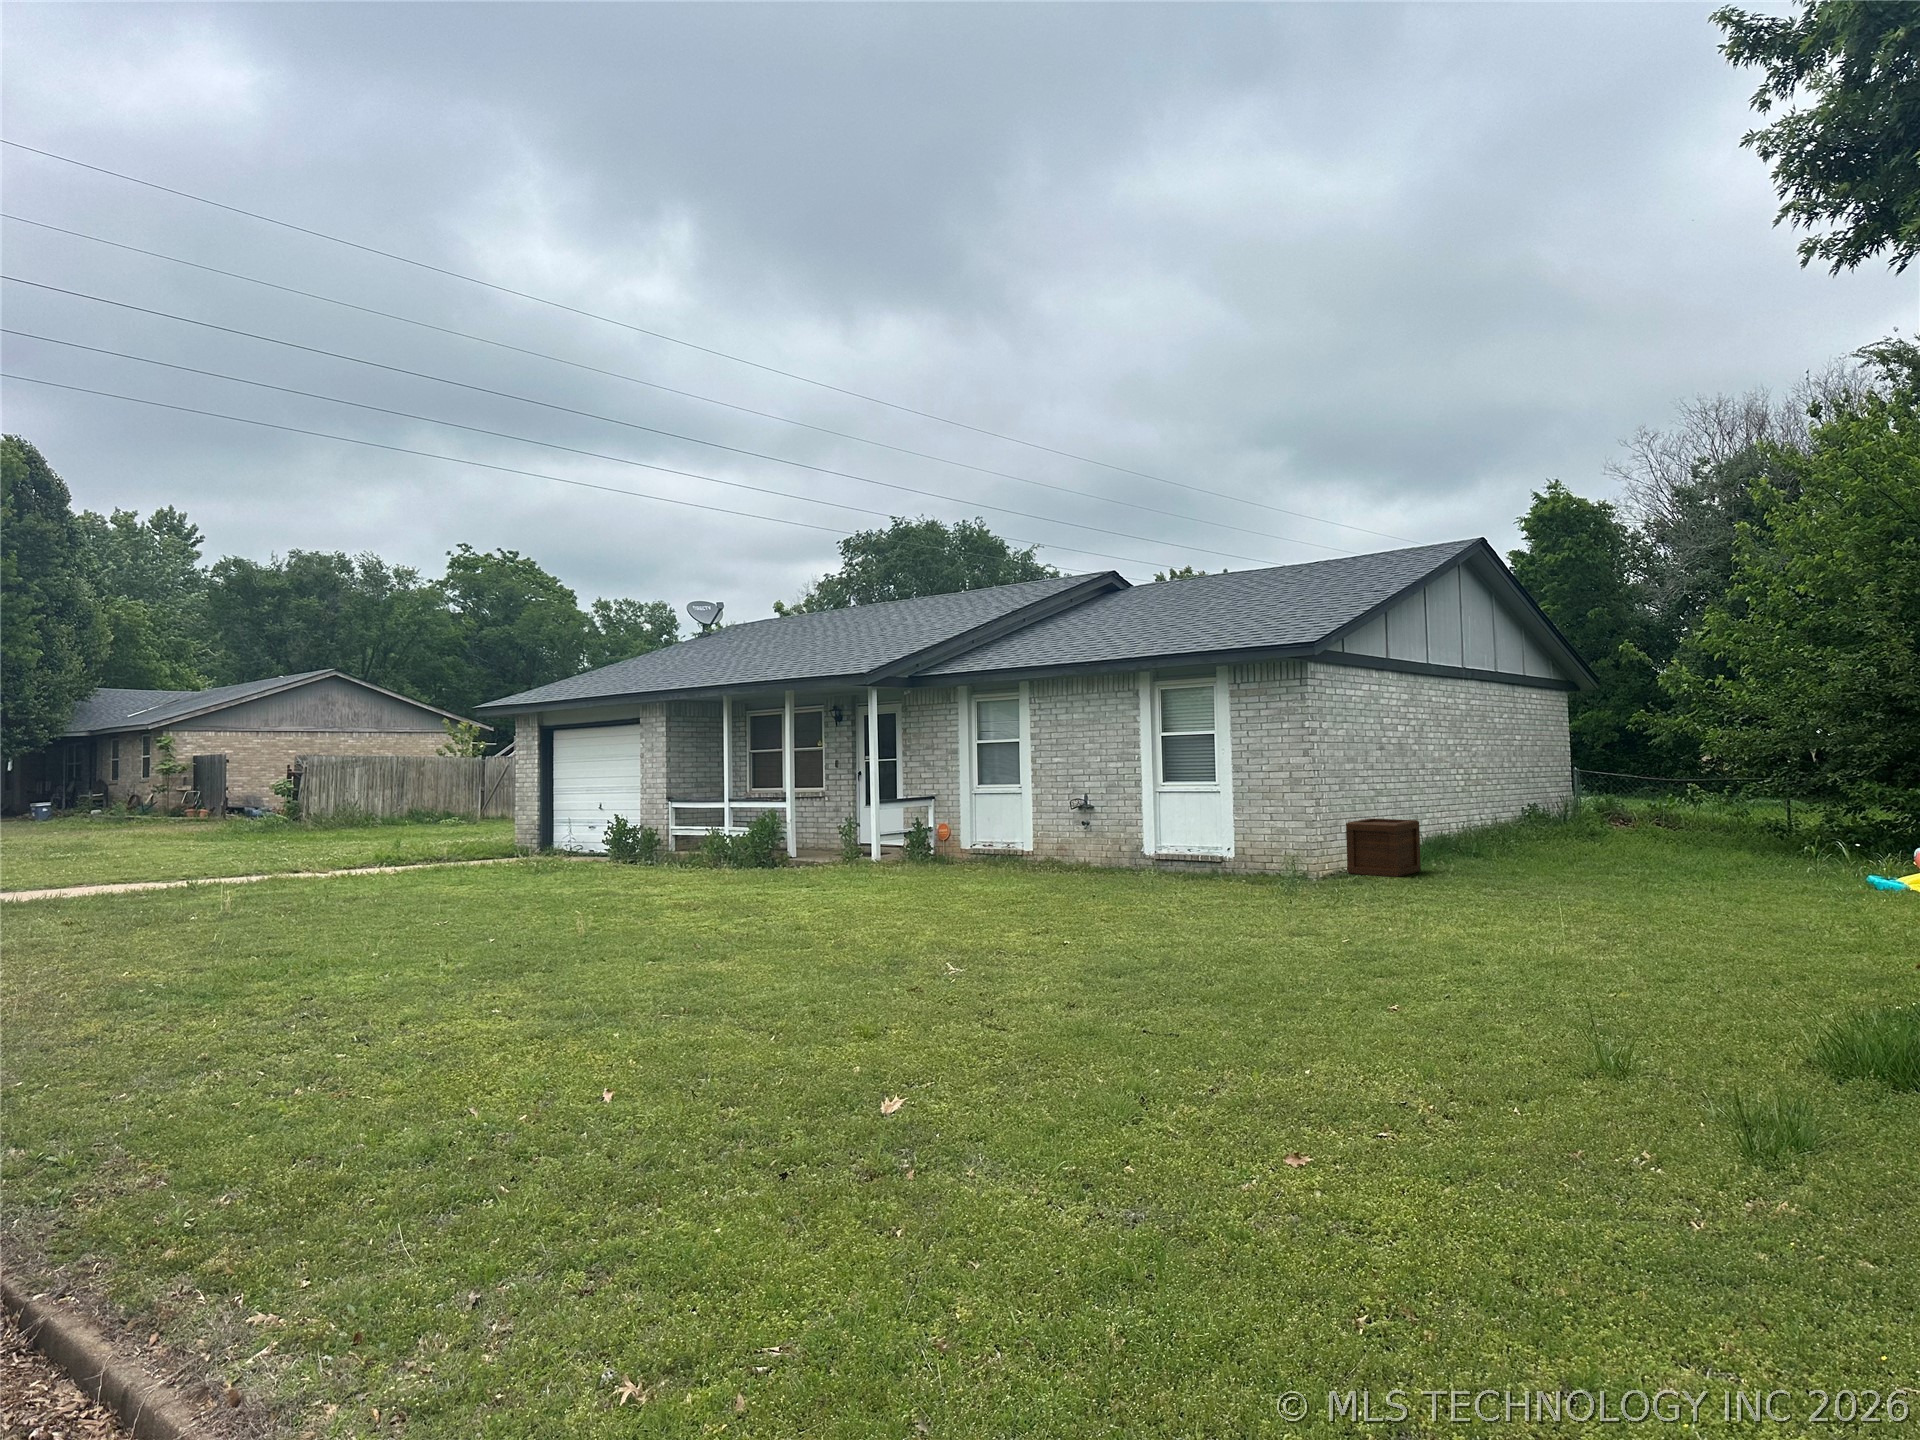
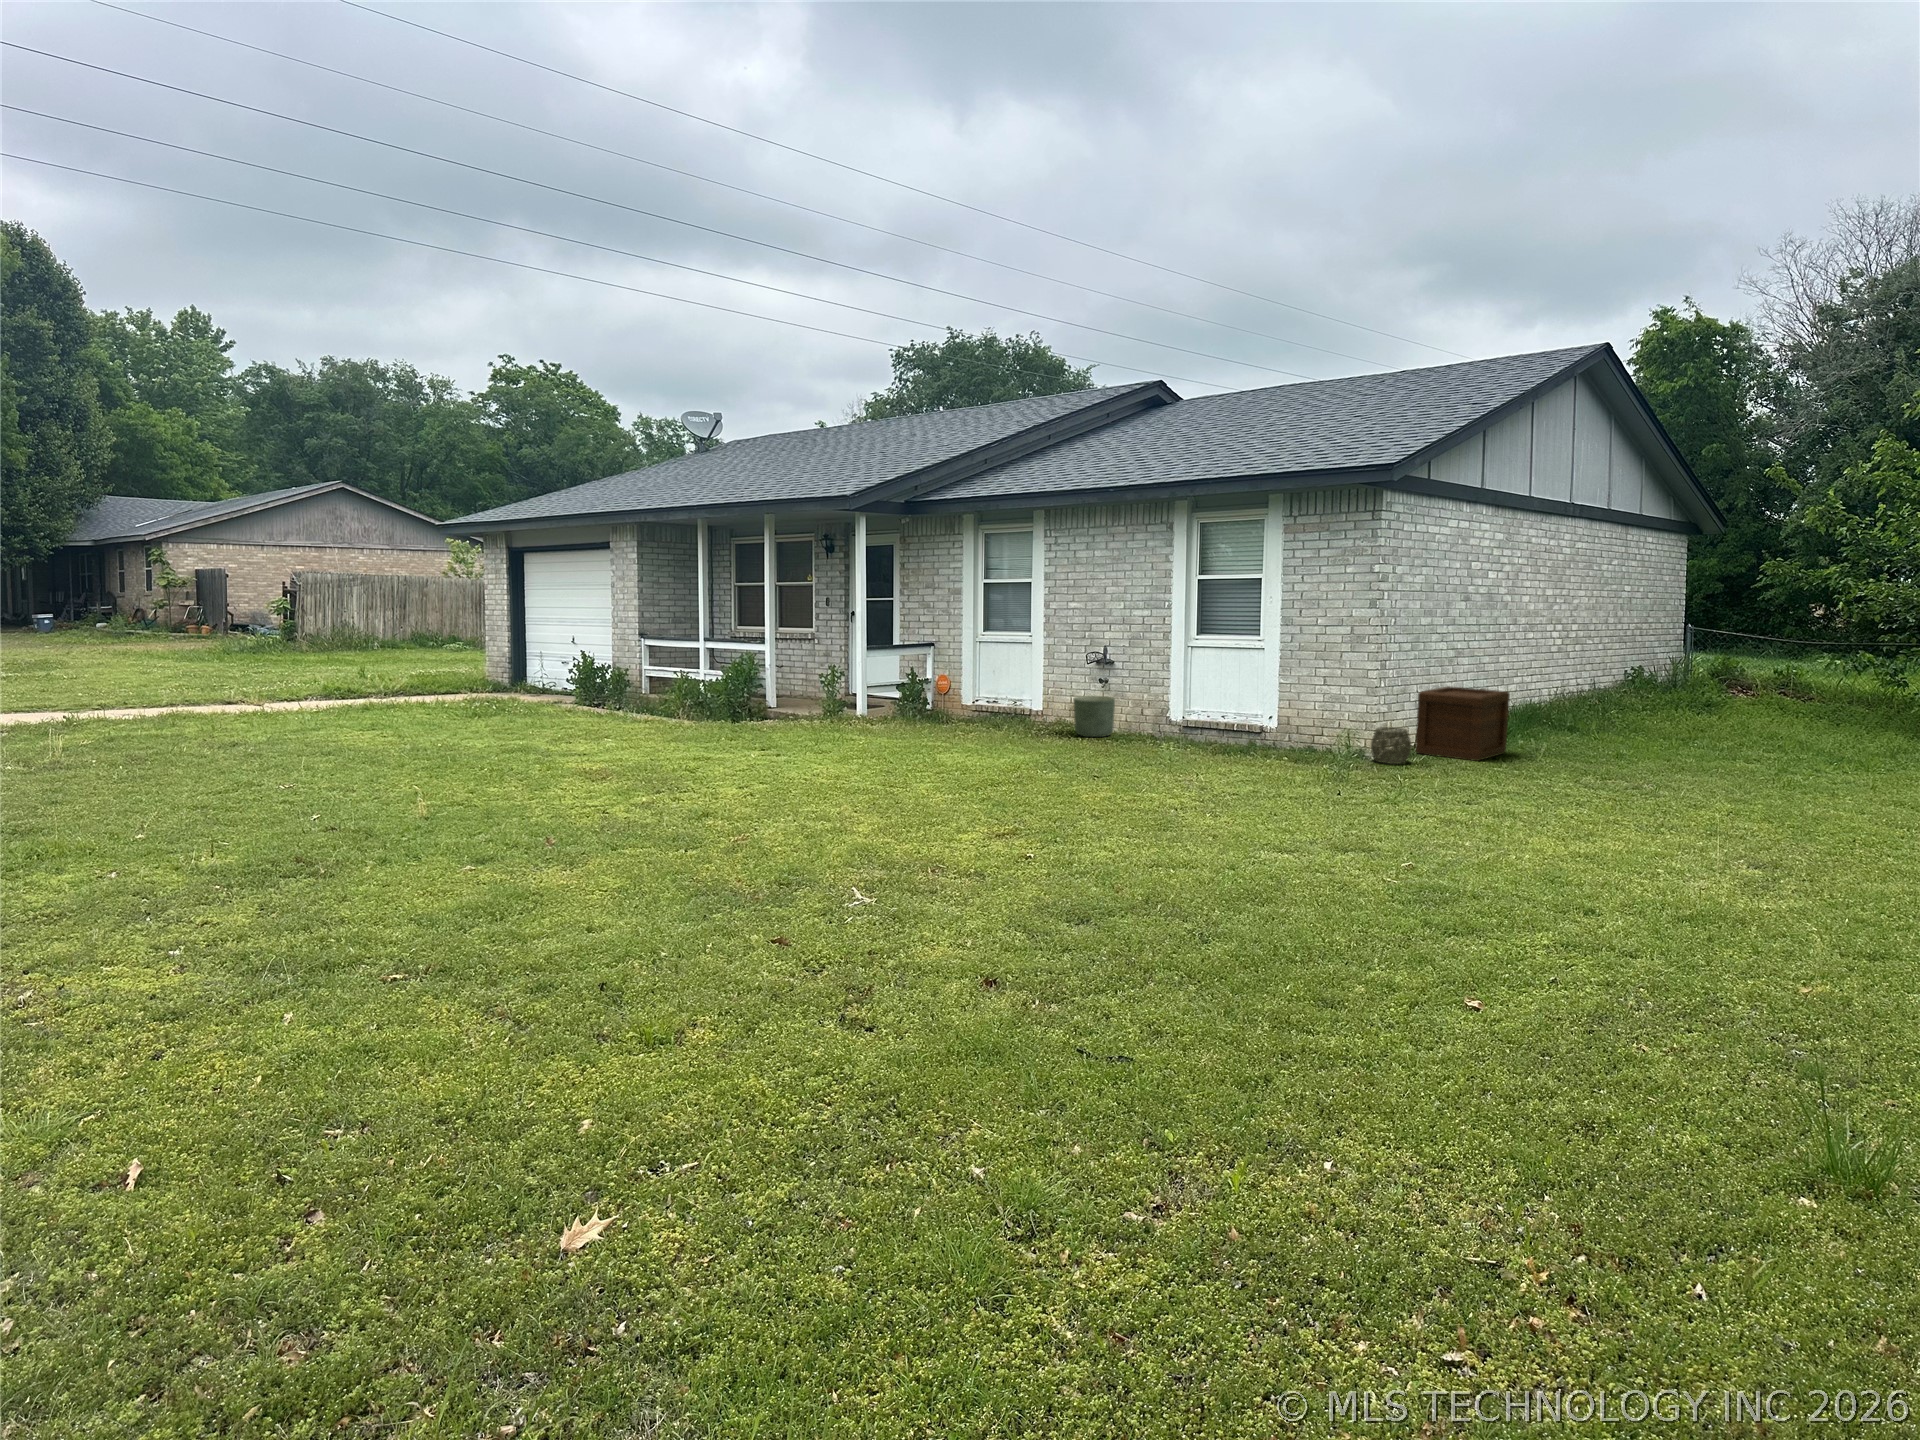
planter: none [1063,836,1098,871] -> present [1074,696,1115,737]
woven basket: none [1310,851,1343,881] -> present [1371,727,1411,764]

